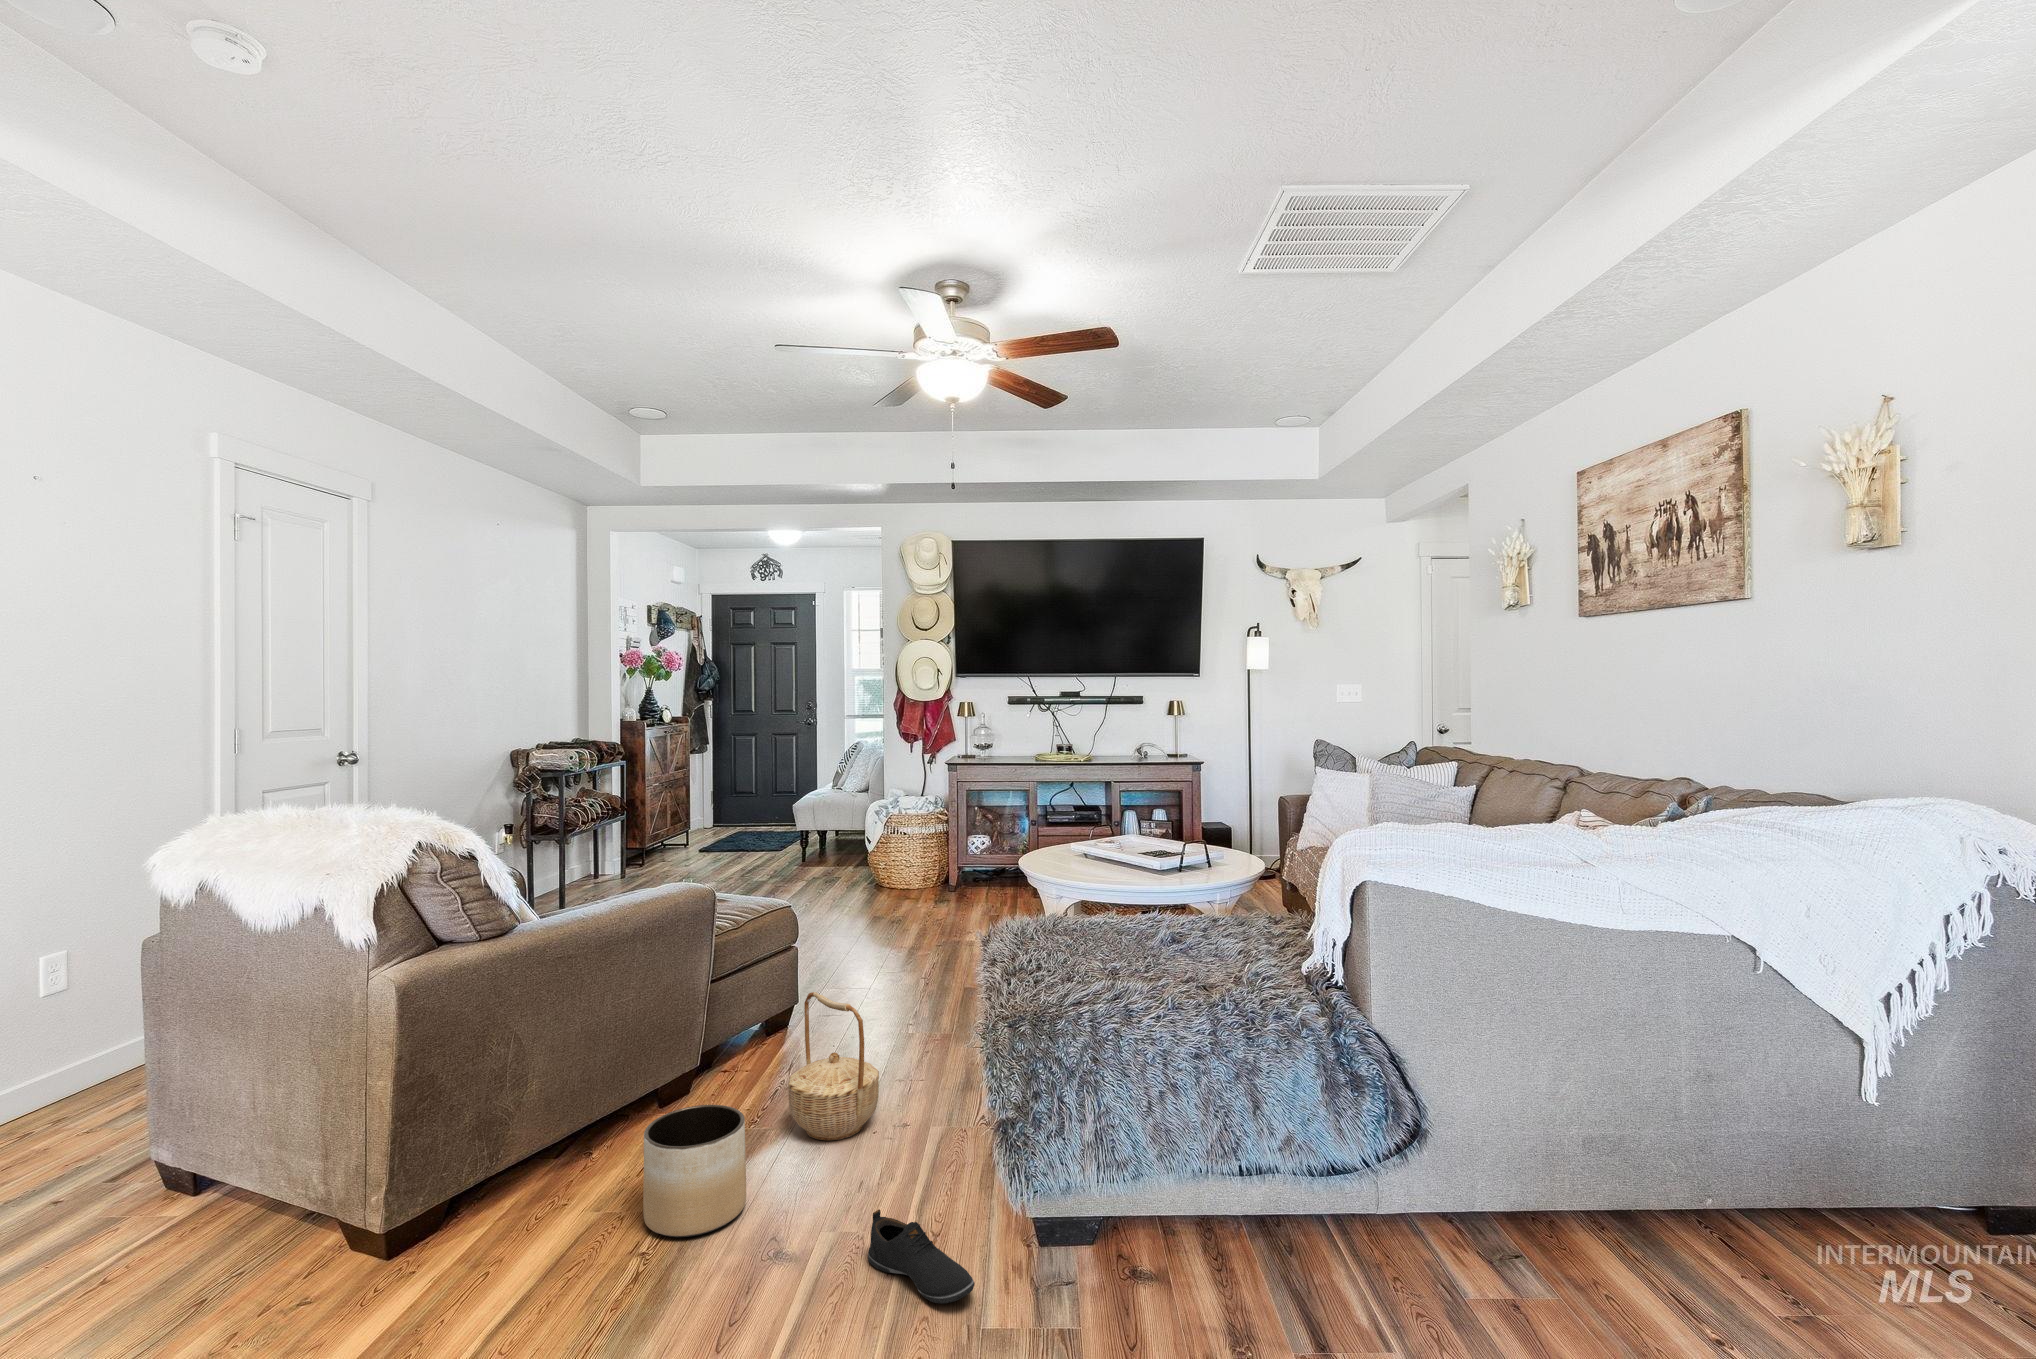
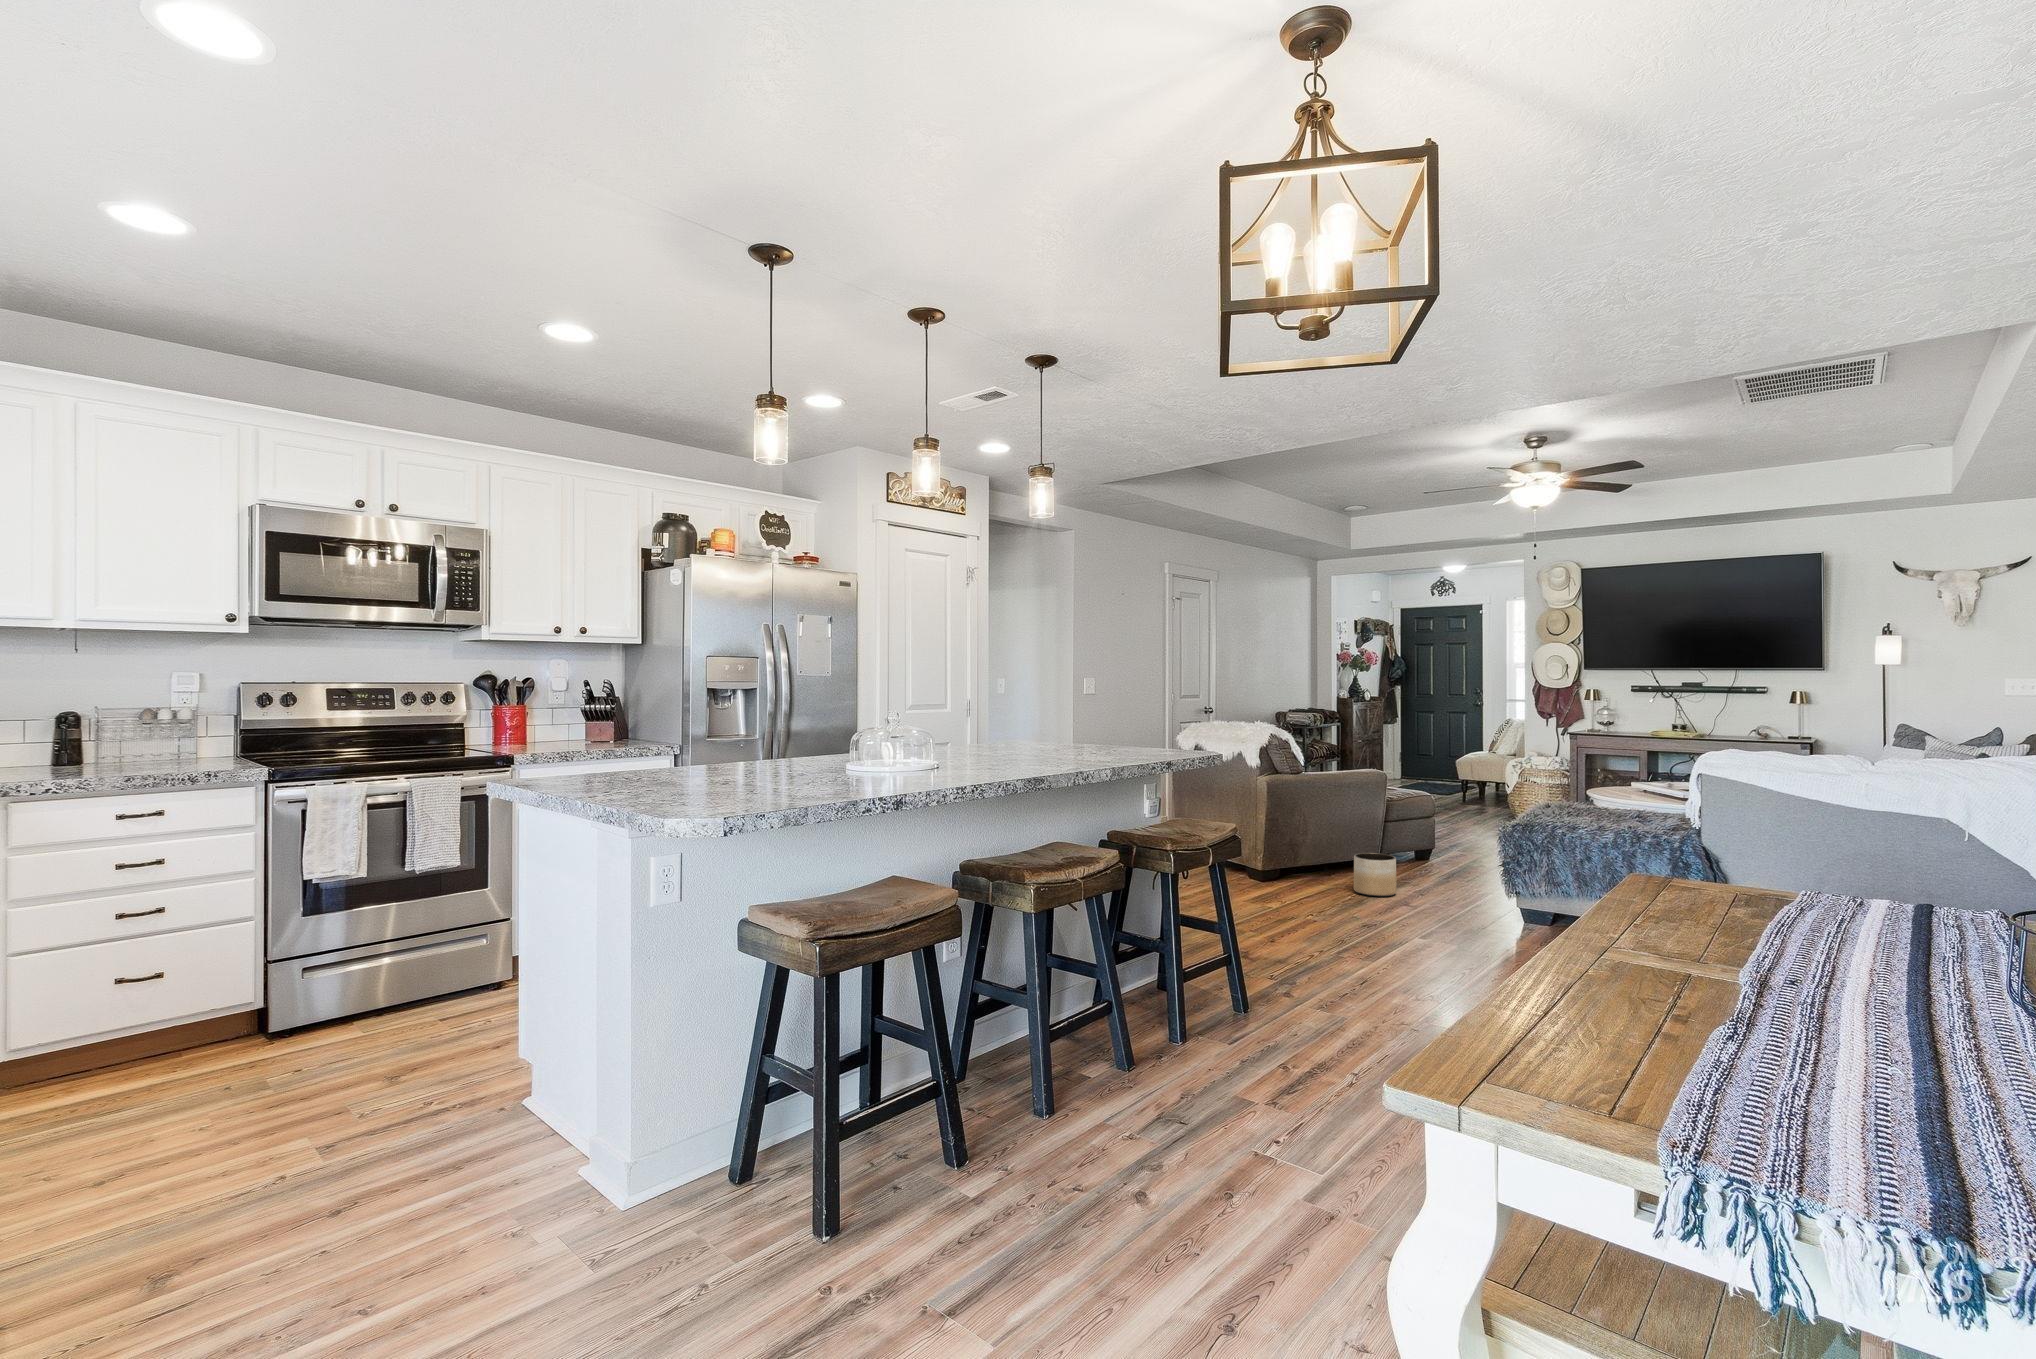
basket: present [788,992,879,1140] -> none [1420,823,1467,889]
shoe: present [868,1209,975,1304] -> none [1445,893,1486,920]

